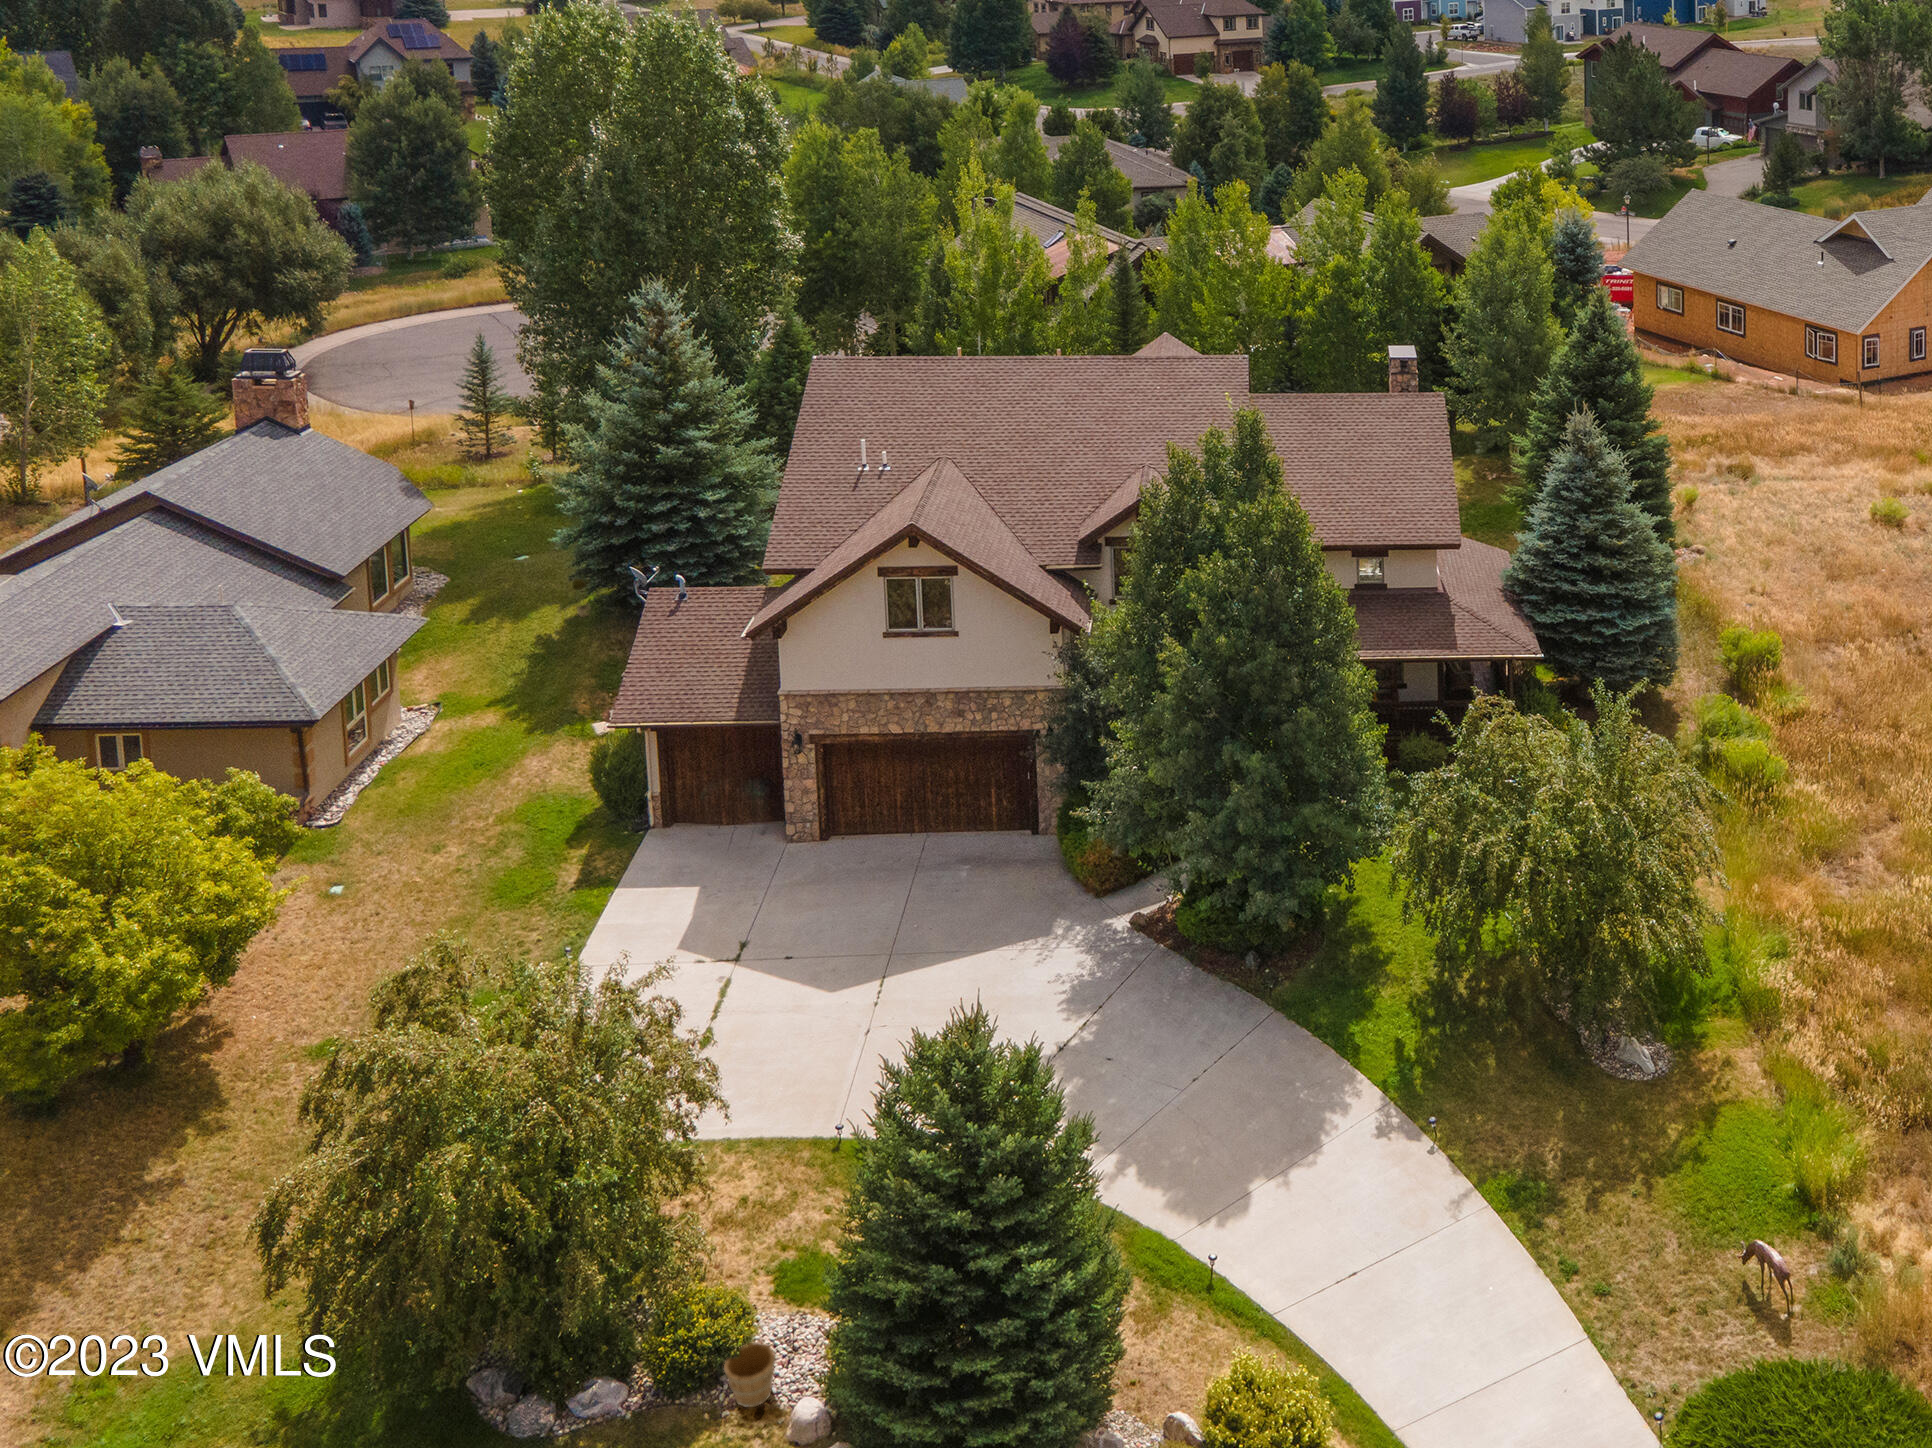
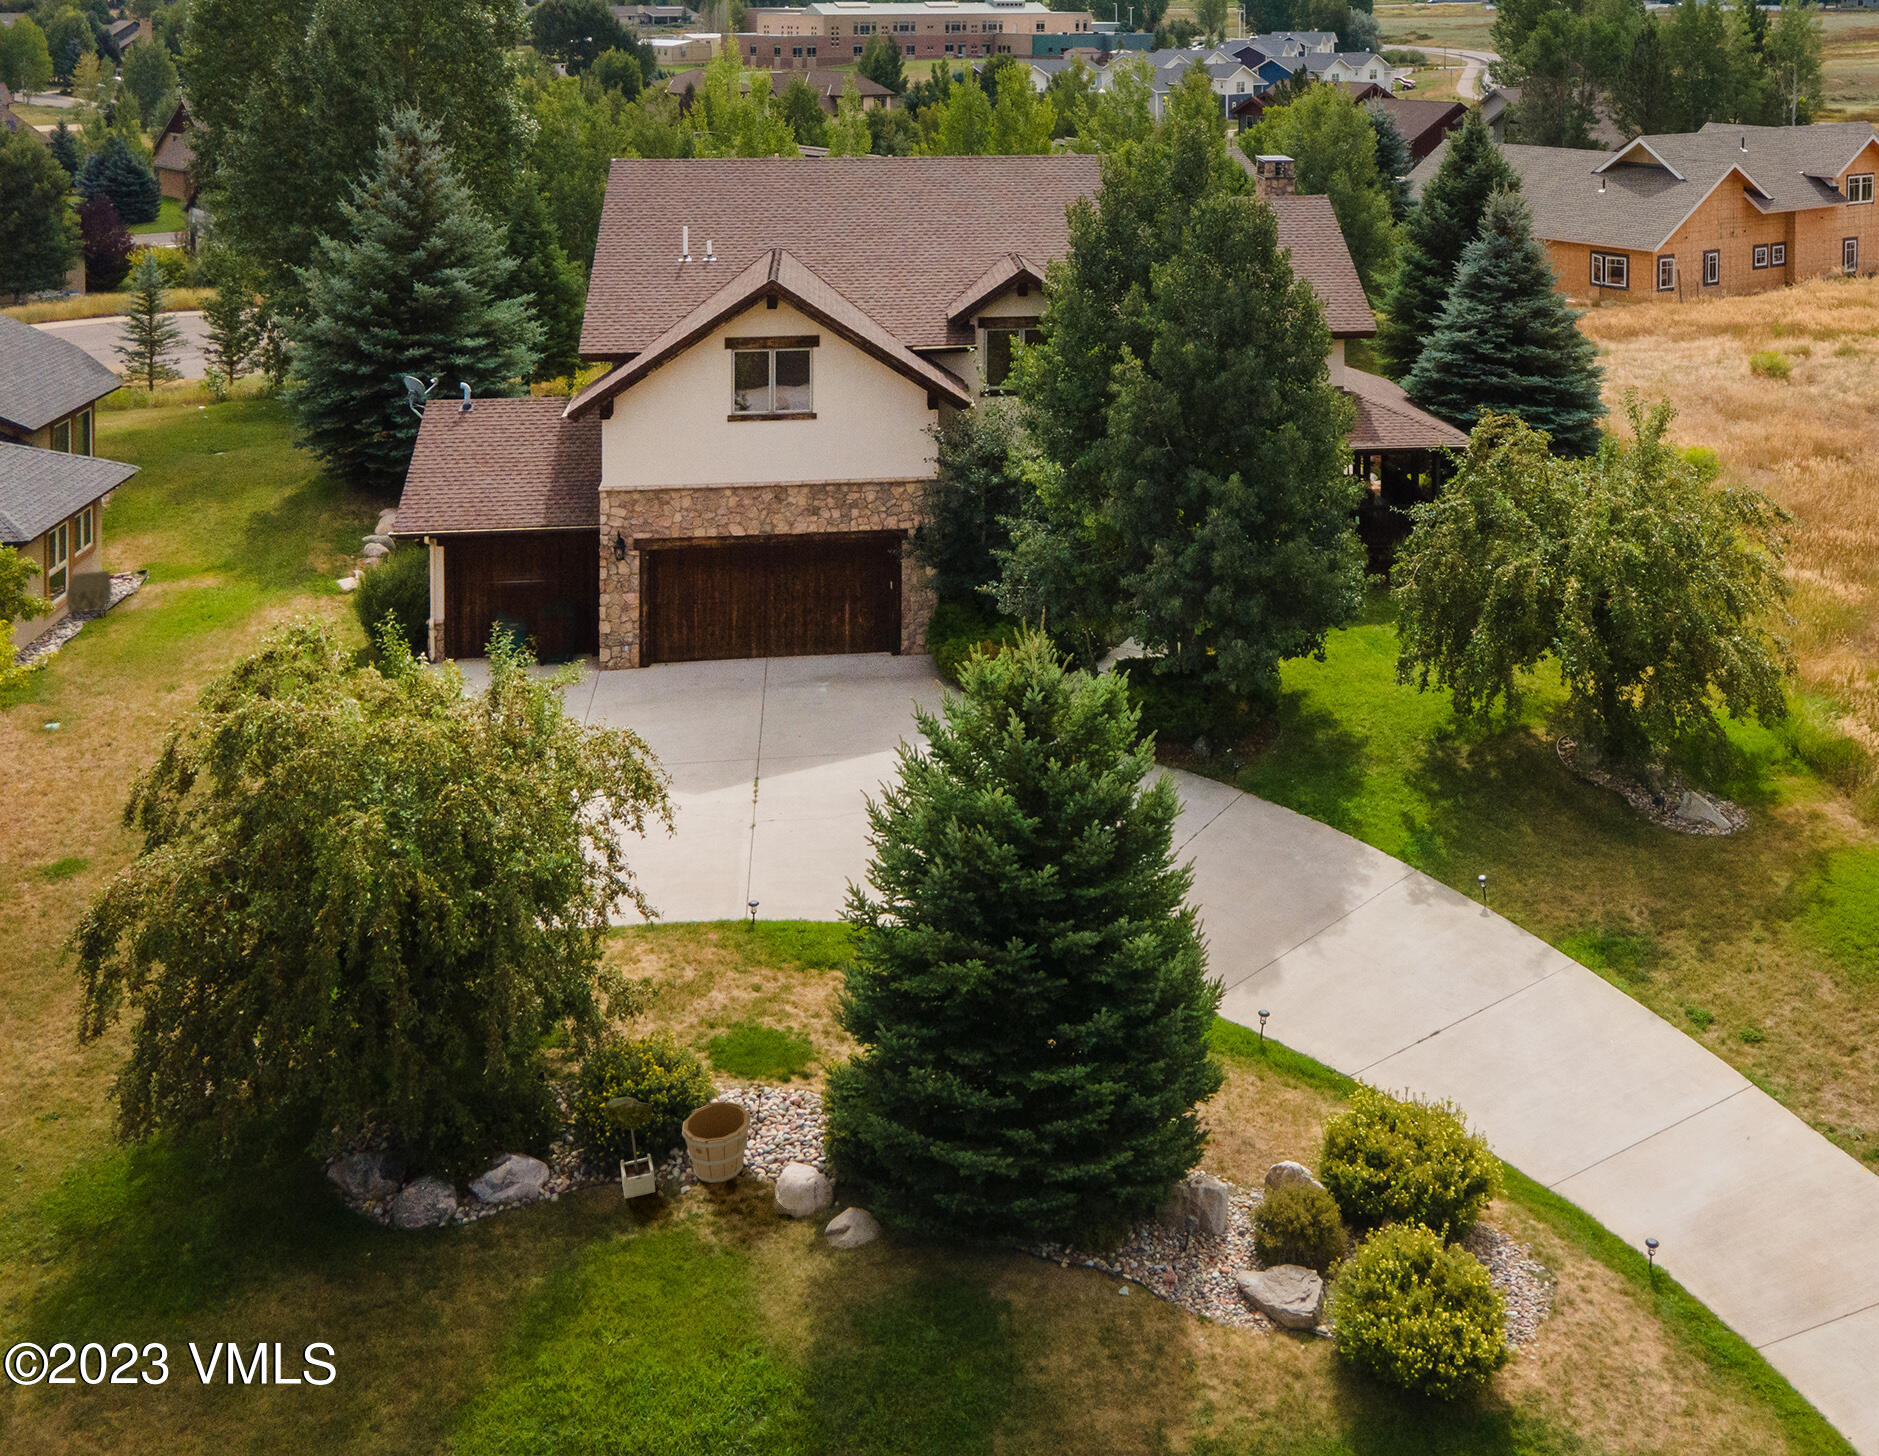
potted tree: present [572,579,590,617] -> present [604,1096,655,1199]
bench: none [369,721,407,769] -> present [66,571,112,620]

